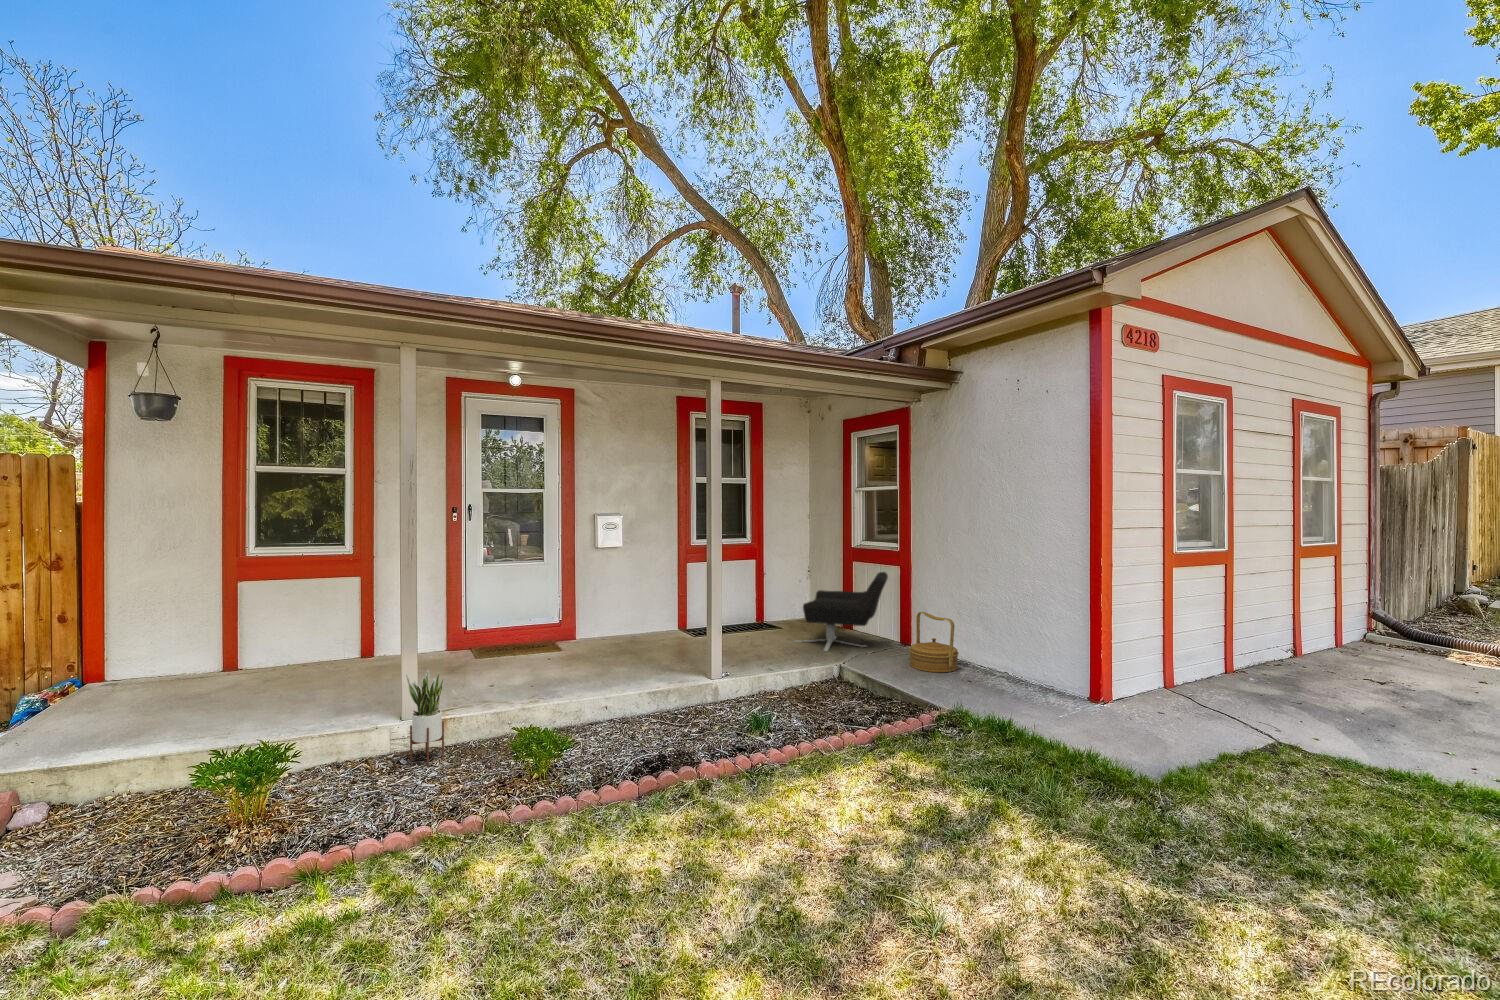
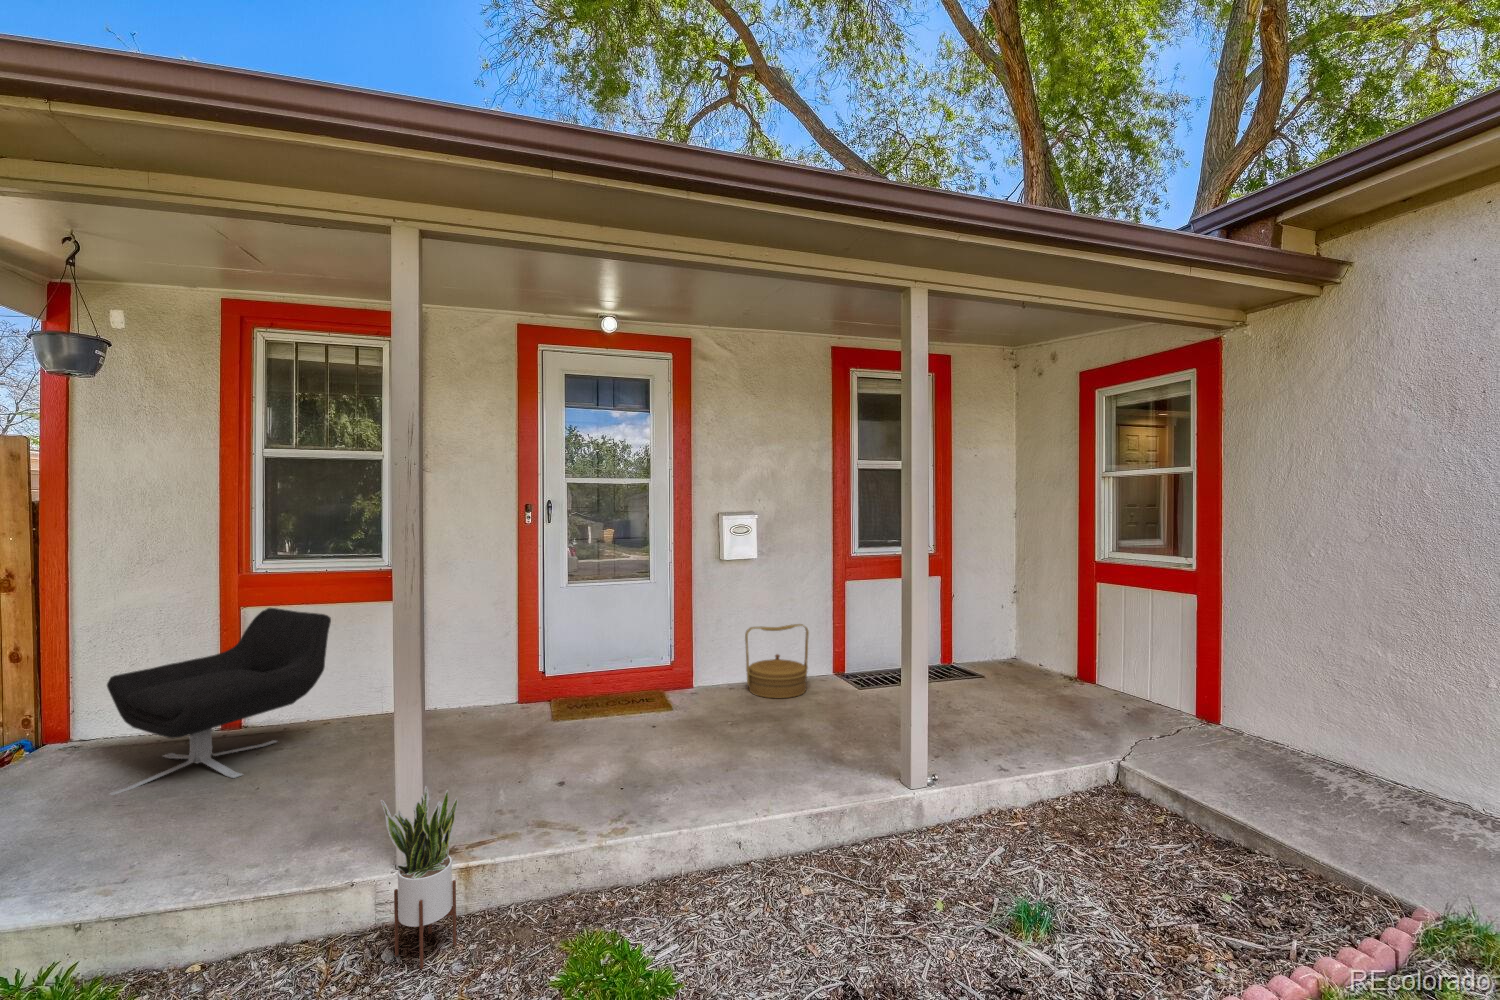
lounge chair: present [803,572,888,651] -> present [107,608,331,795]
woven basket: present [909,612,959,672] -> present [745,624,809,698]

